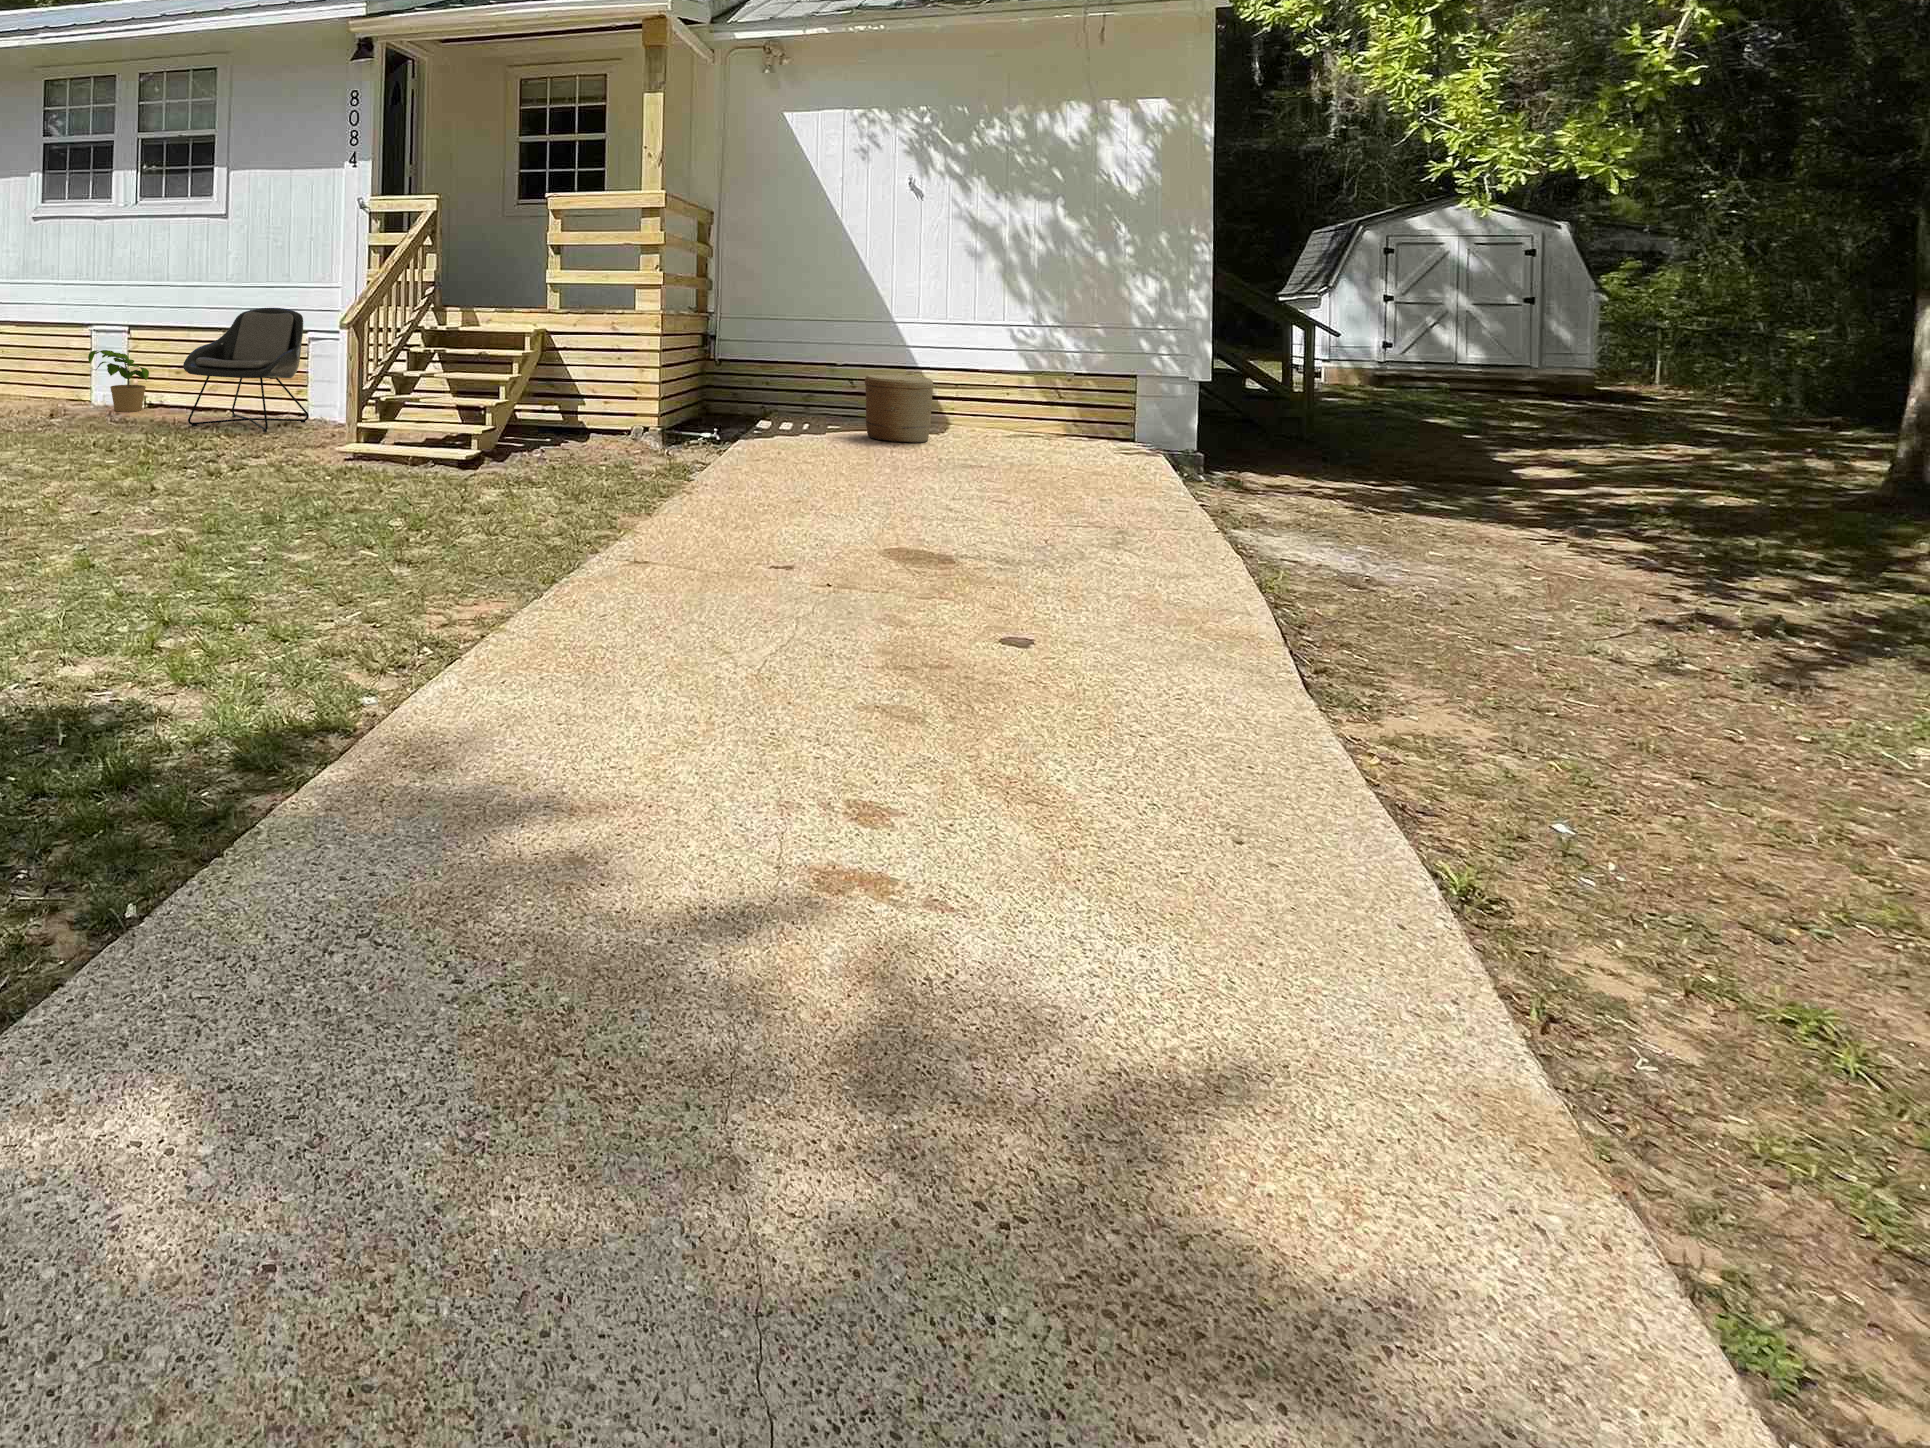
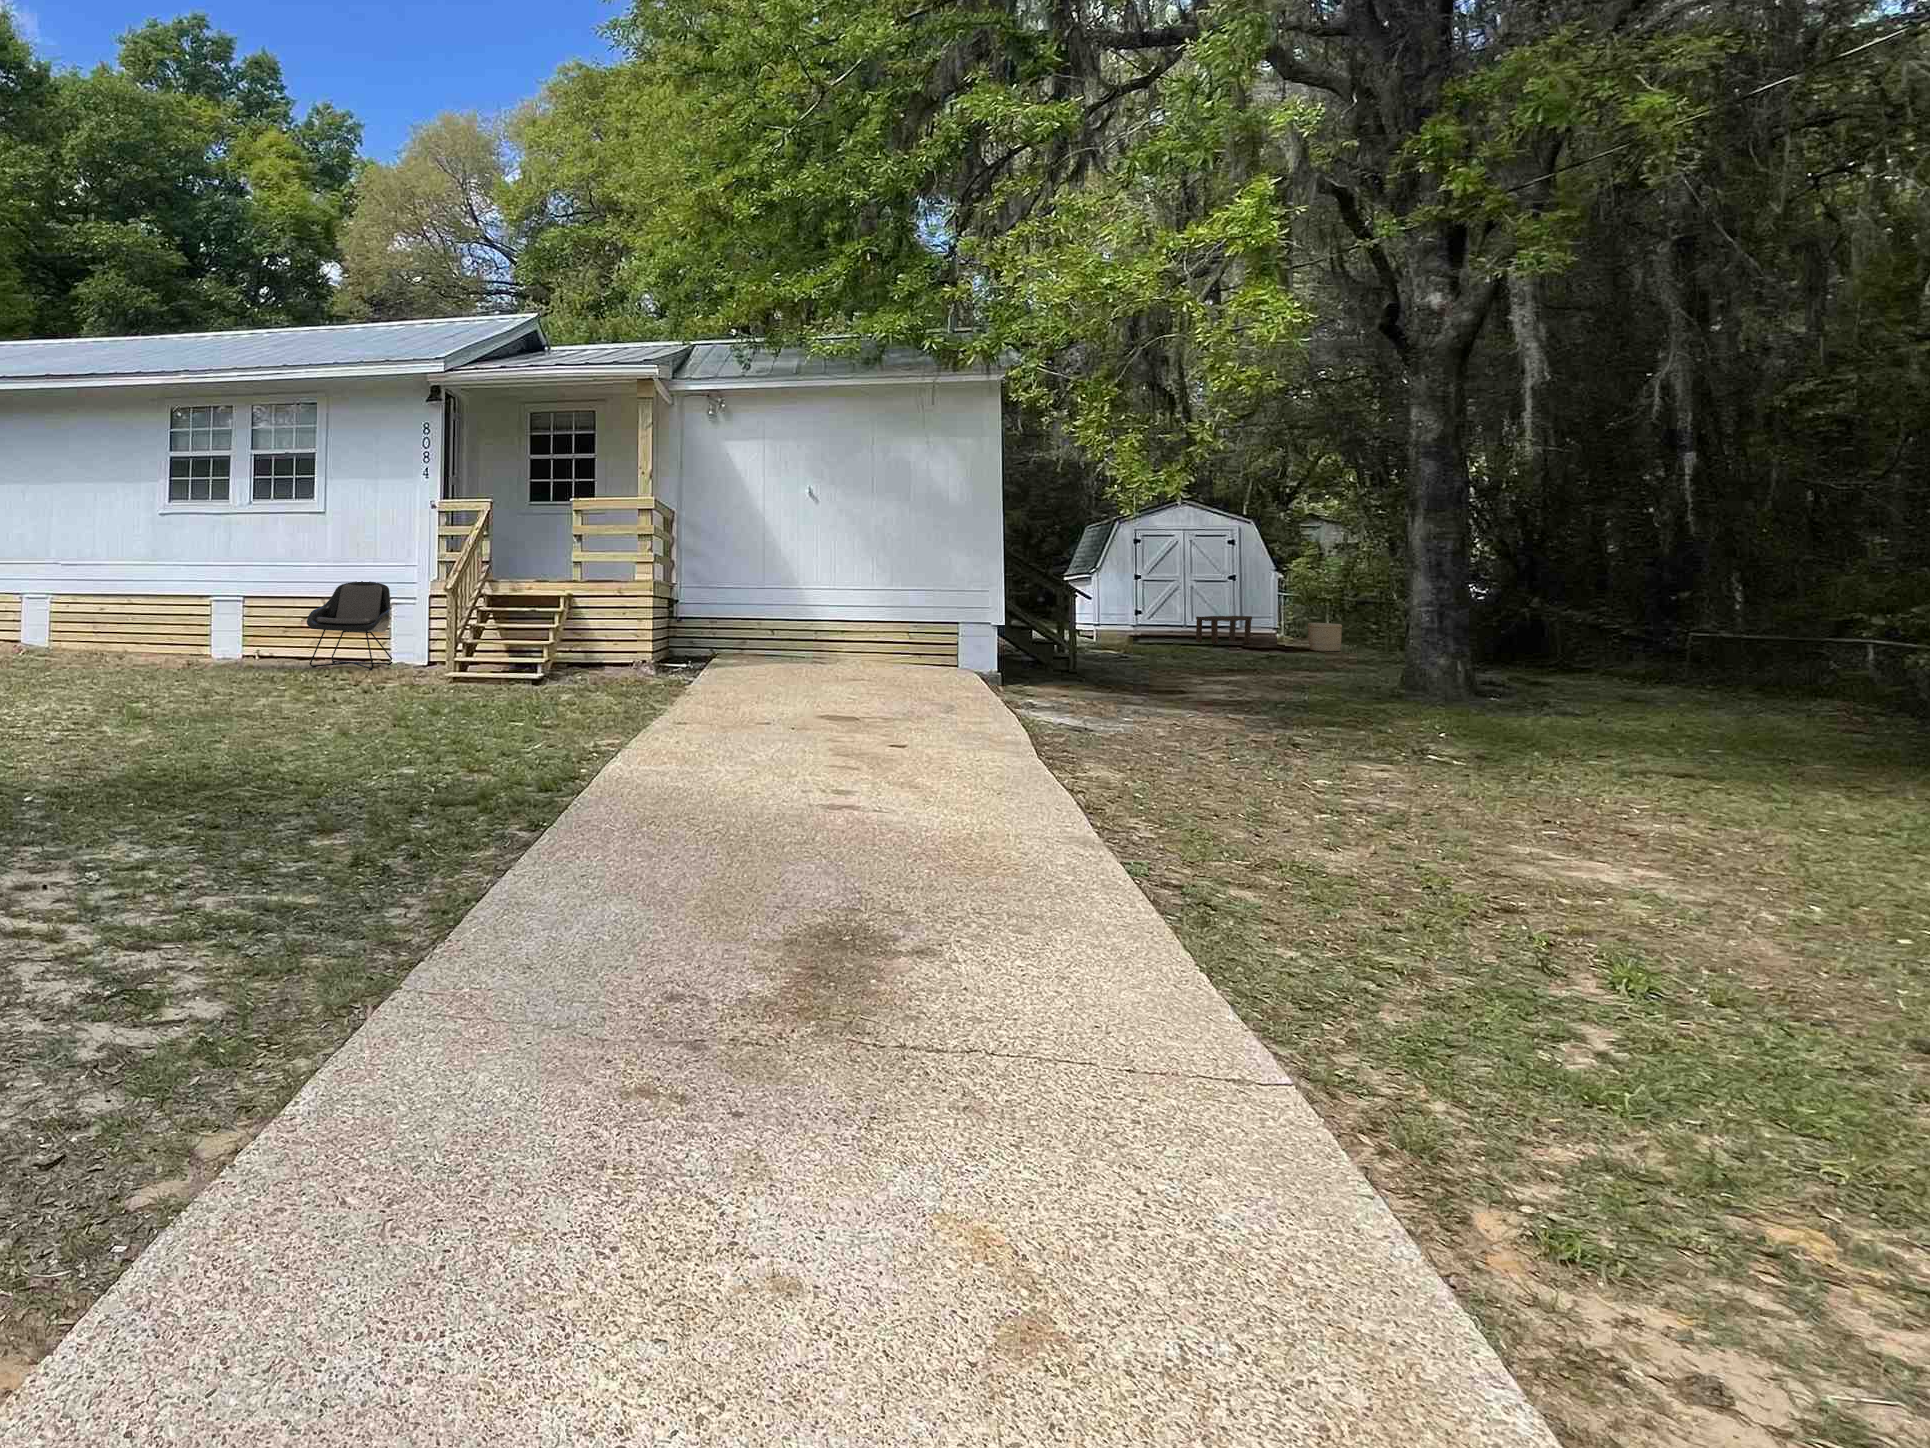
bench: none [1479,347,1566,386] -> present [1196,616,1252,644]
potted plant: present [88,350,149,412] -> none [222,614,264,661]
woven basket: present [865,375,933,443] -> present [1308,623,1342,651]

